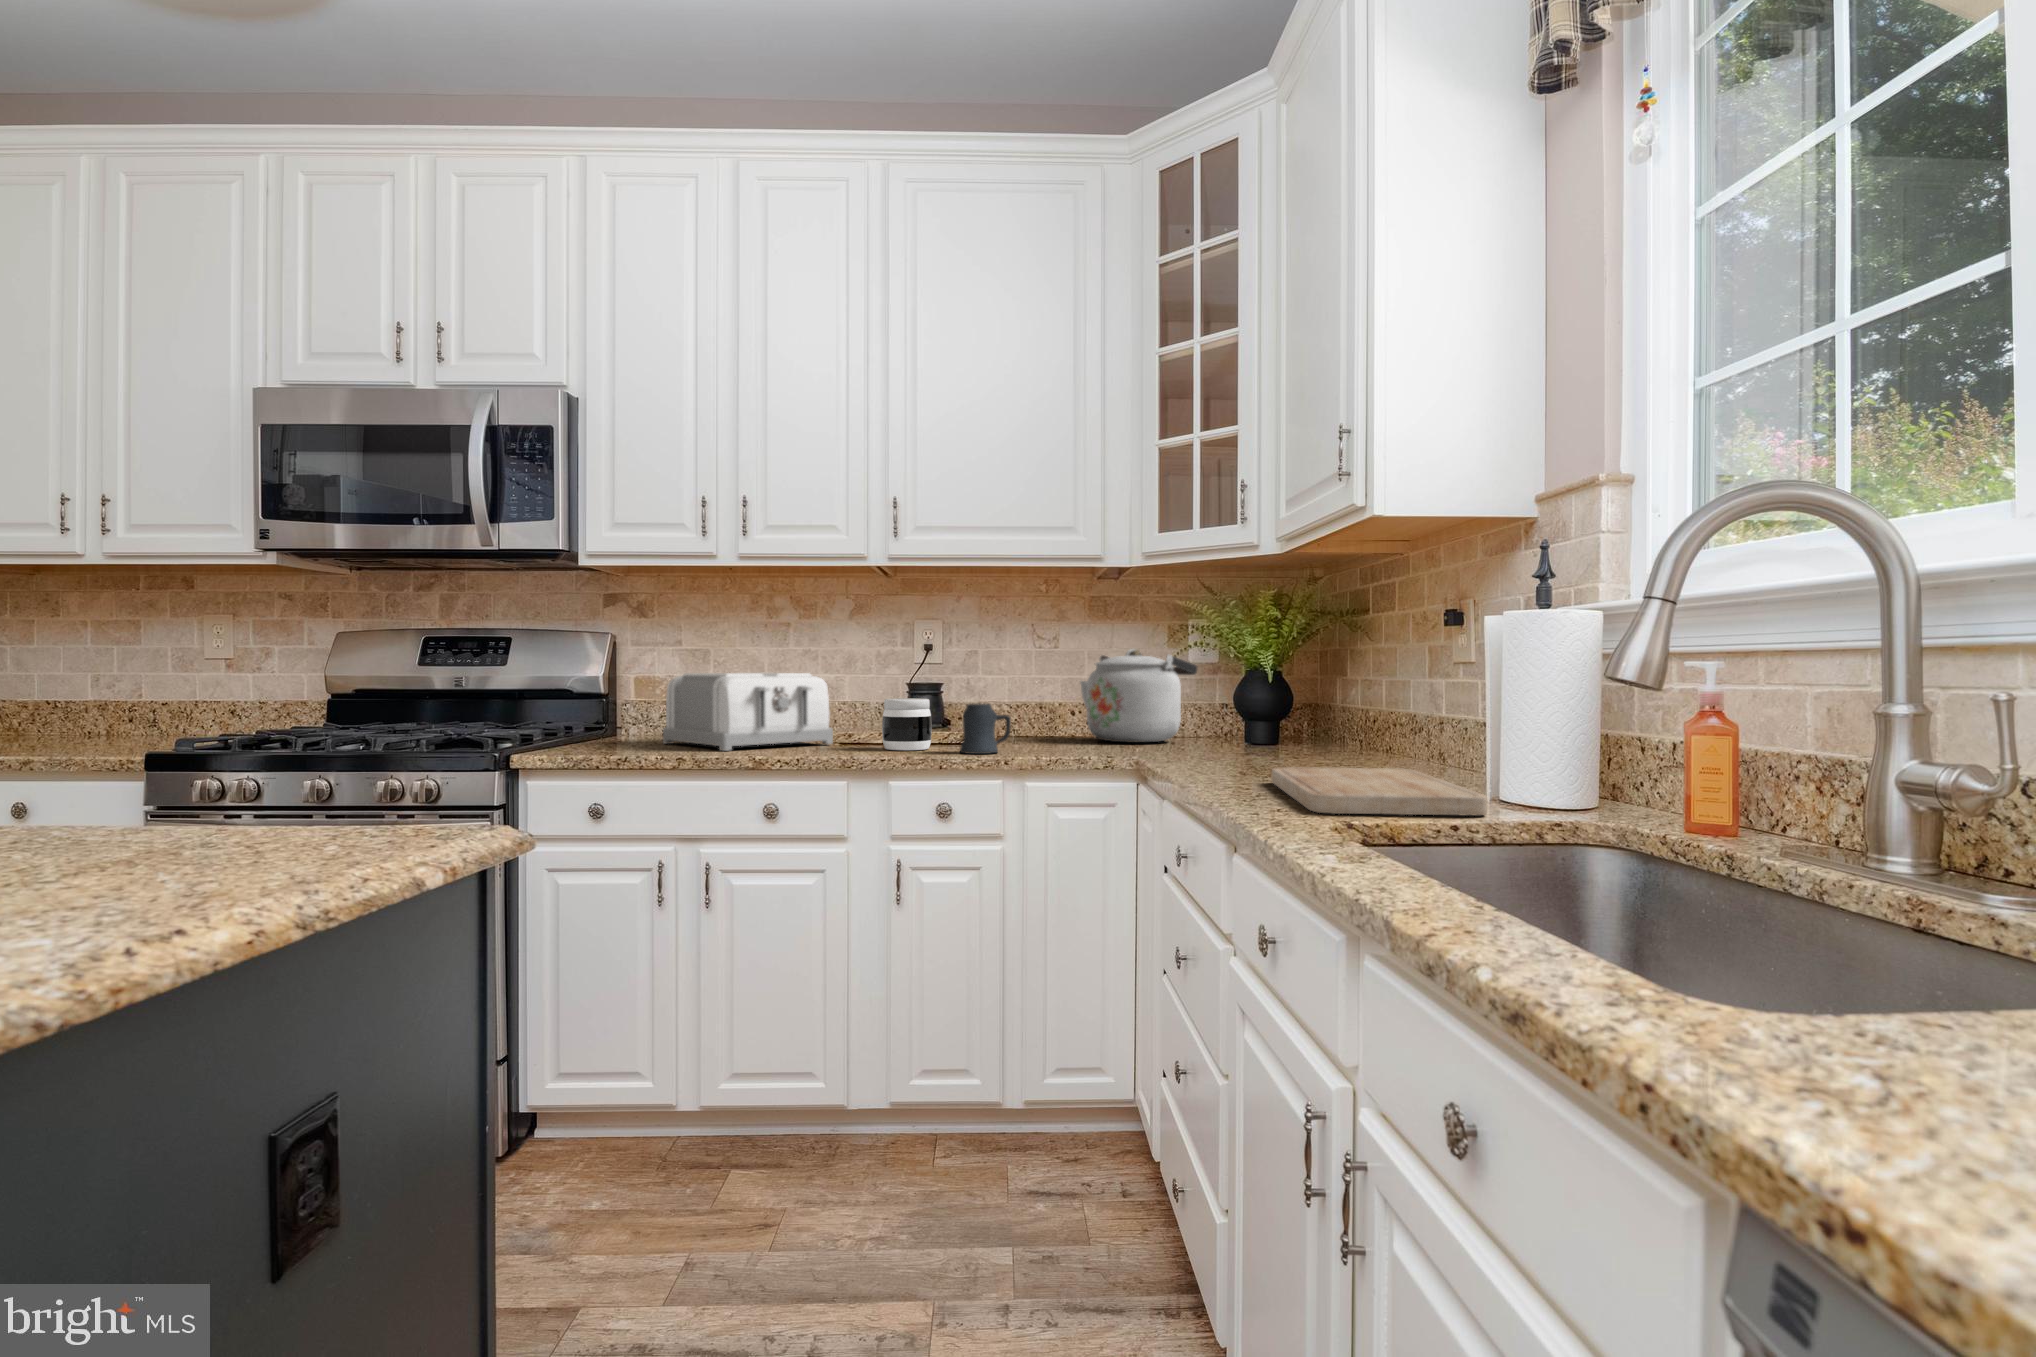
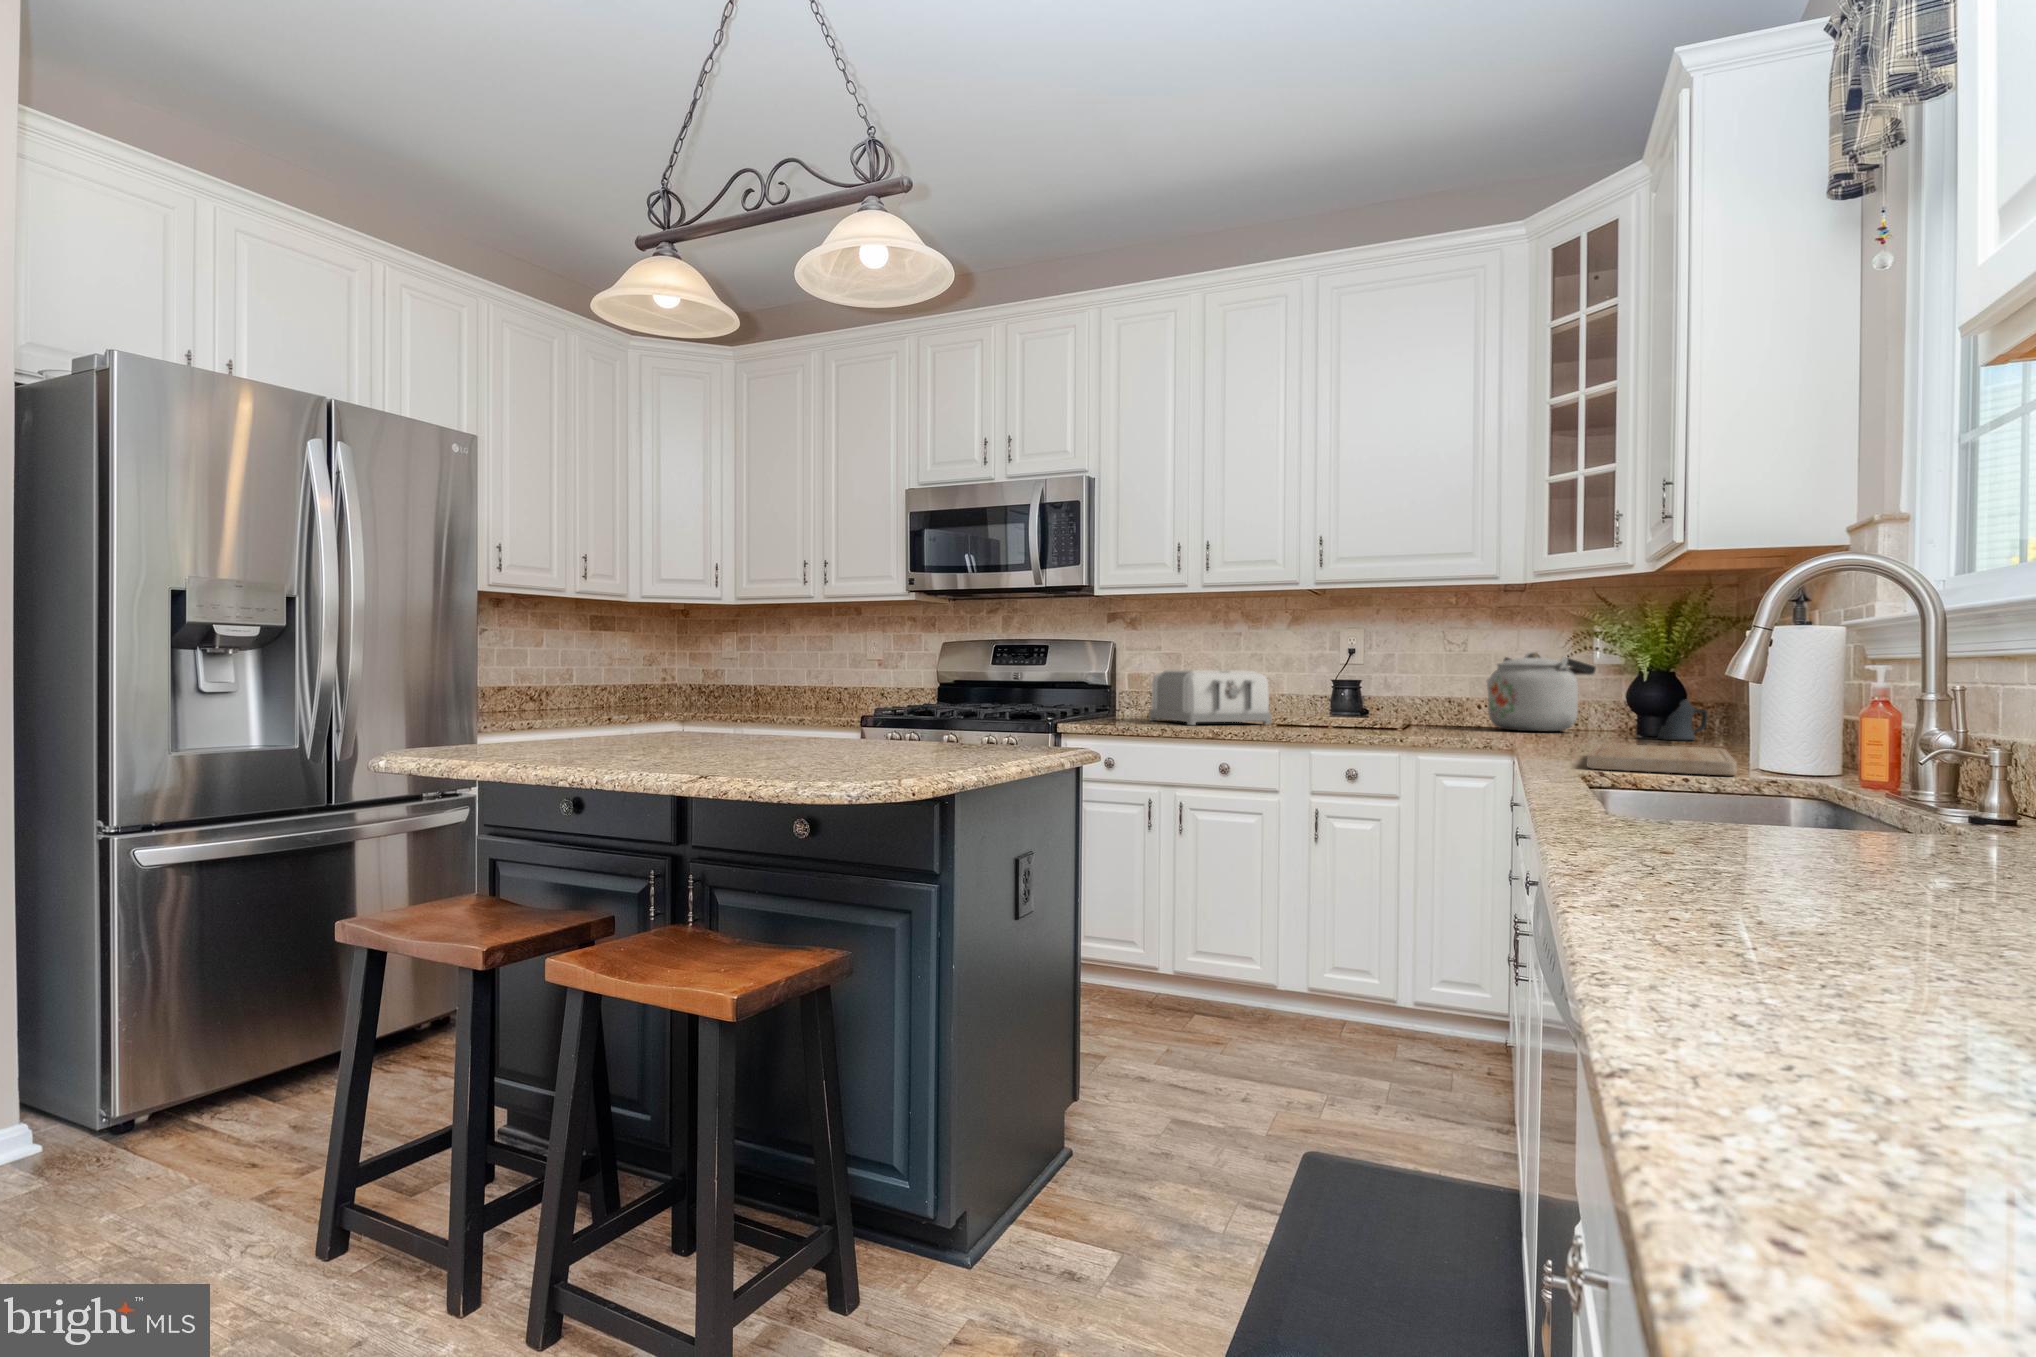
jar: present [882,698,932,750] -> none [1307,690,1346,729]
mug: present [960,704,1011,754] -> present [1657,699,1707,740]

